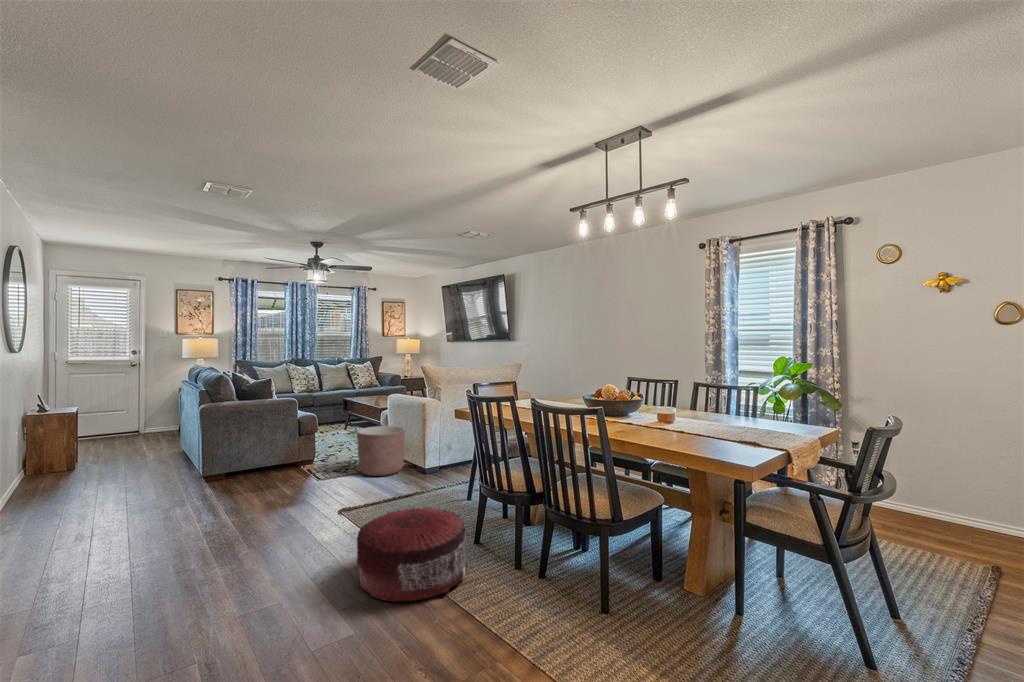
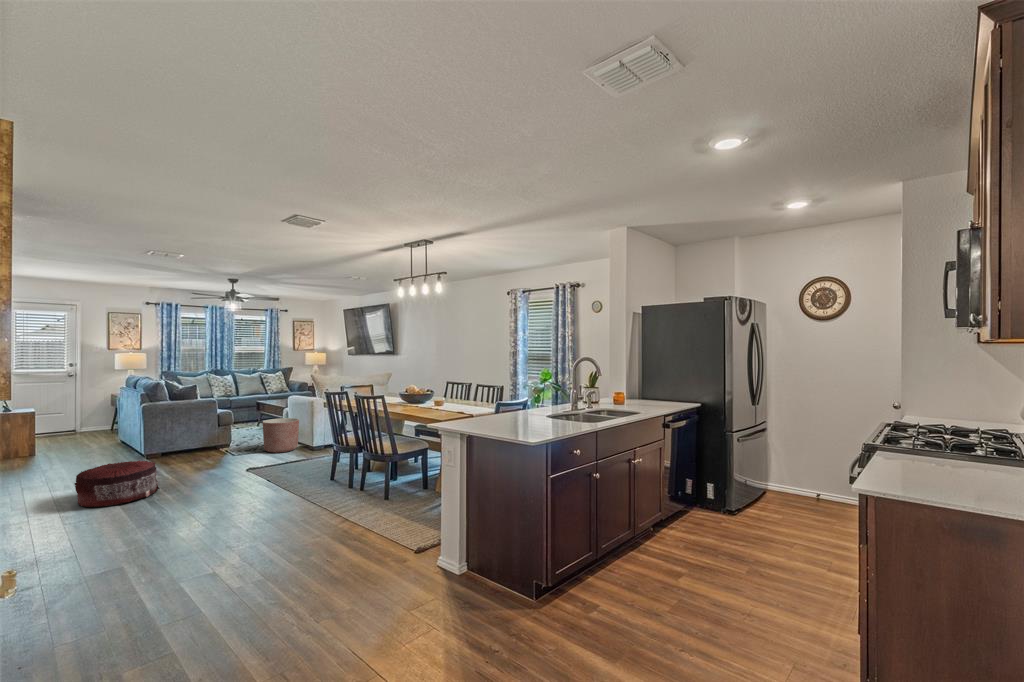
pouf: present [357,506,467,602] -> present [75,460,160,507]

